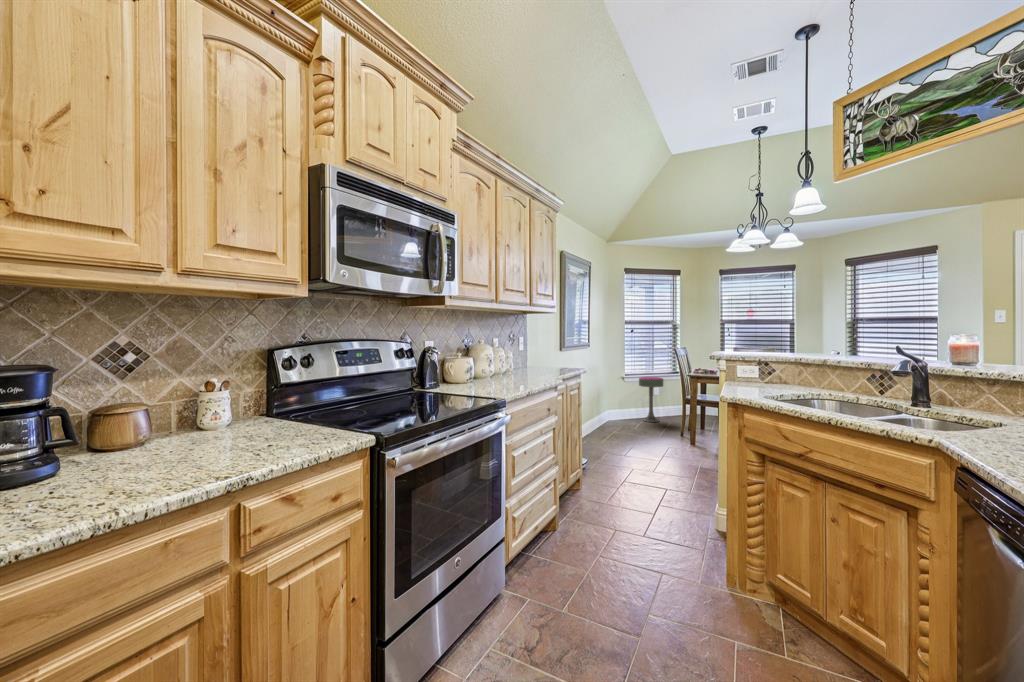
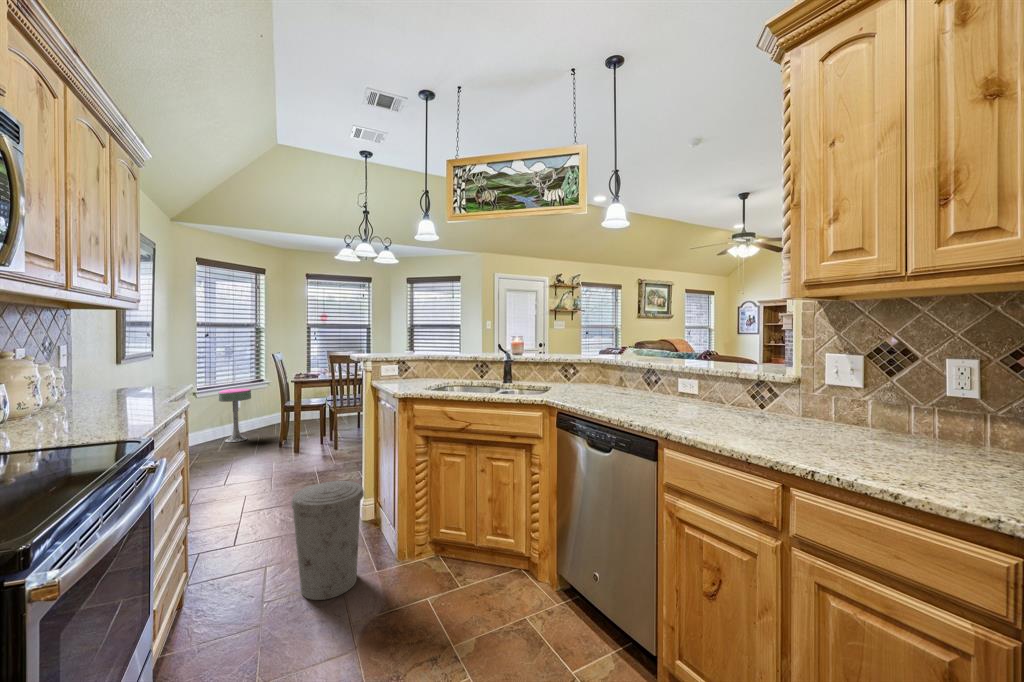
trash can: none [616,471,683,583] -> present [291,481,364,600]

